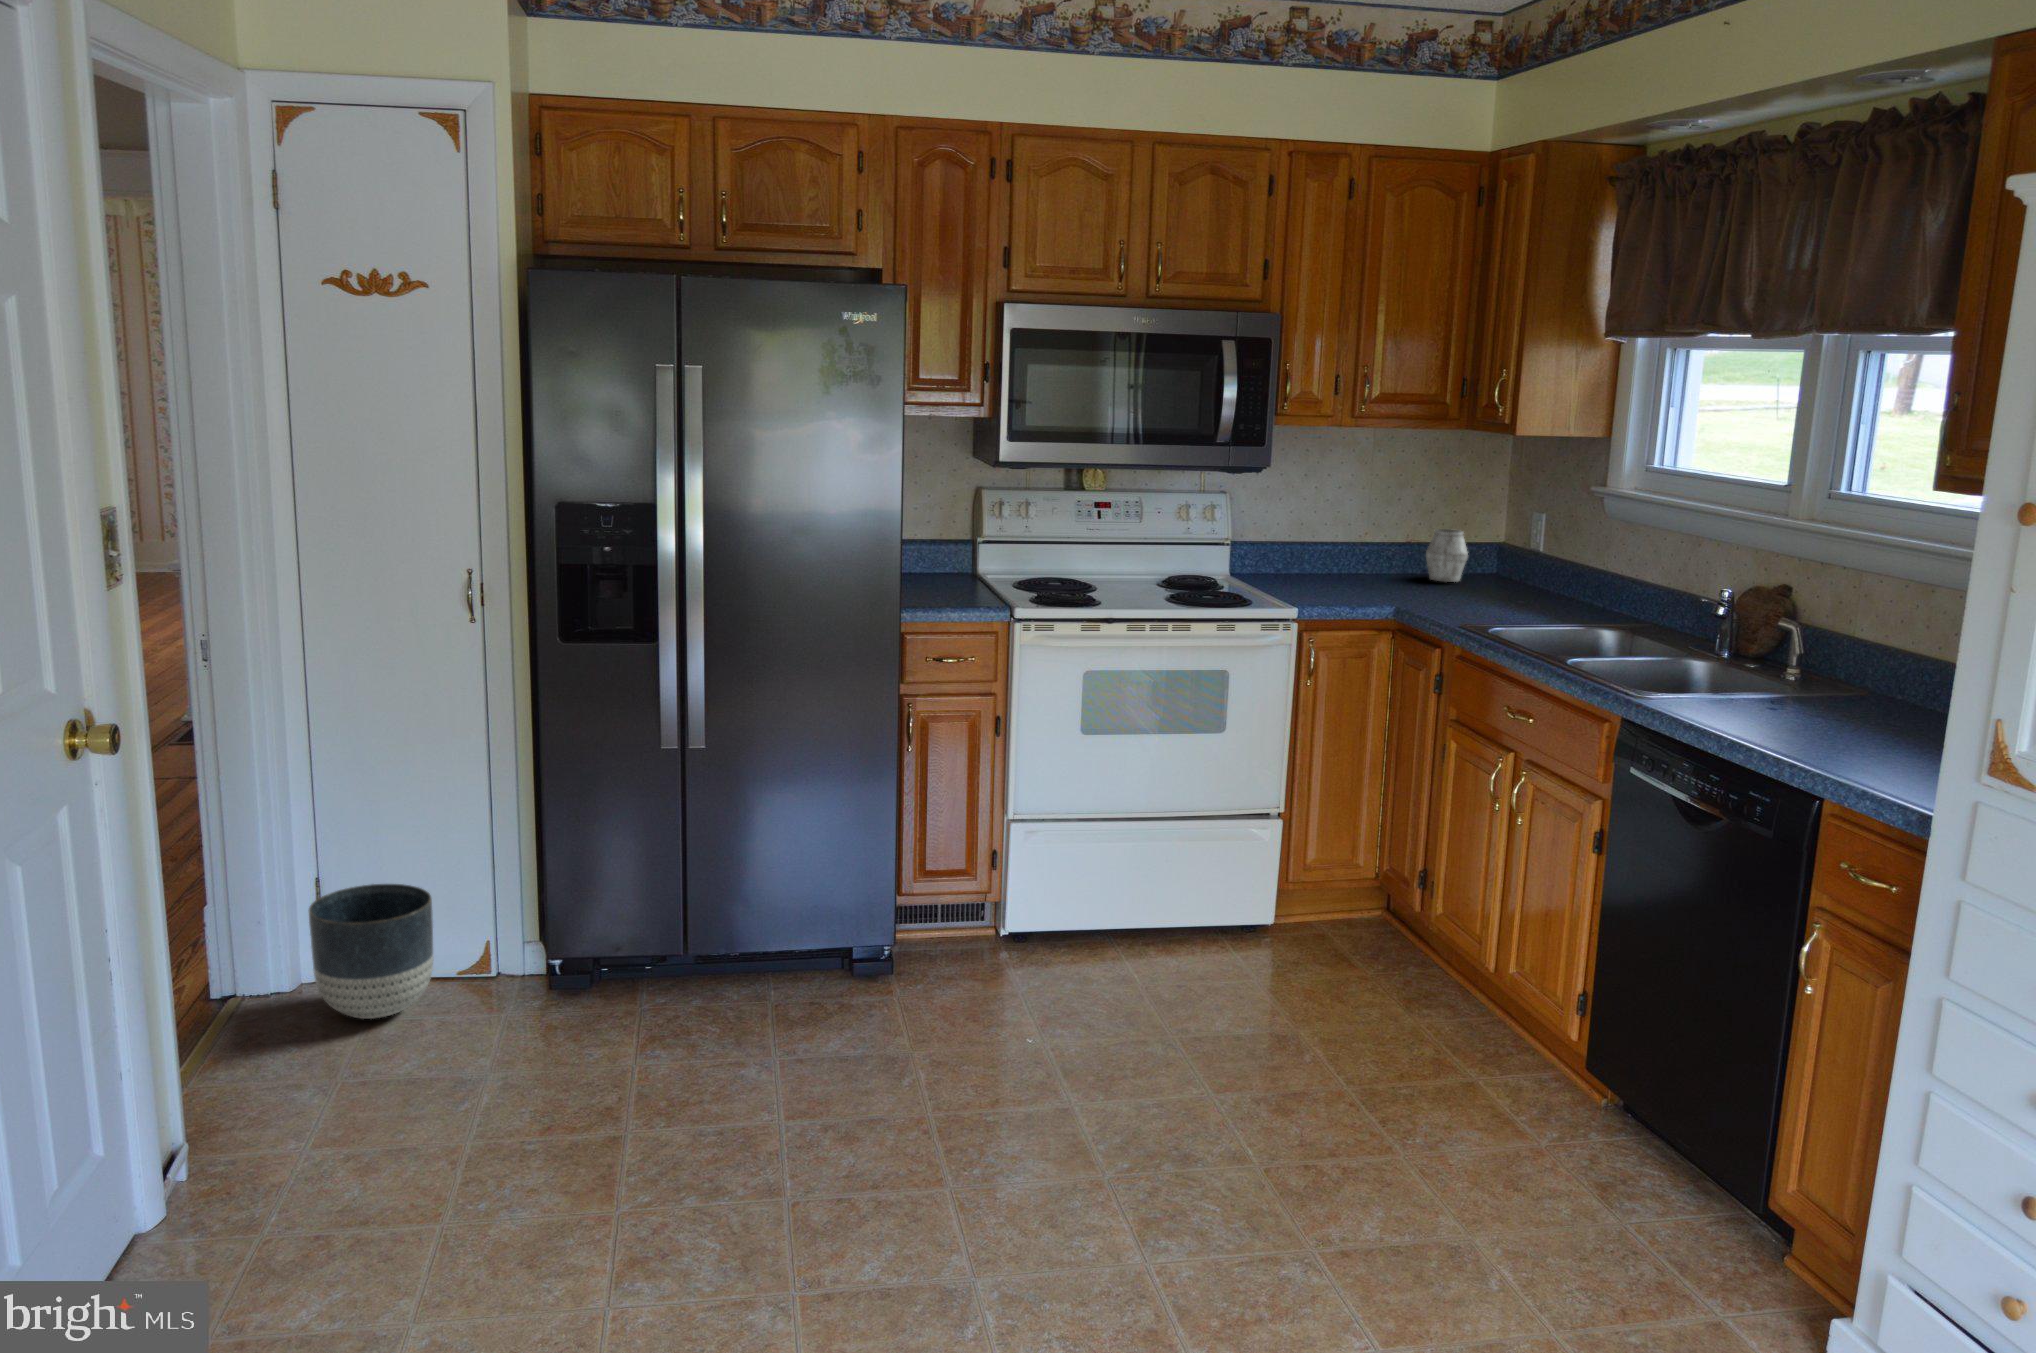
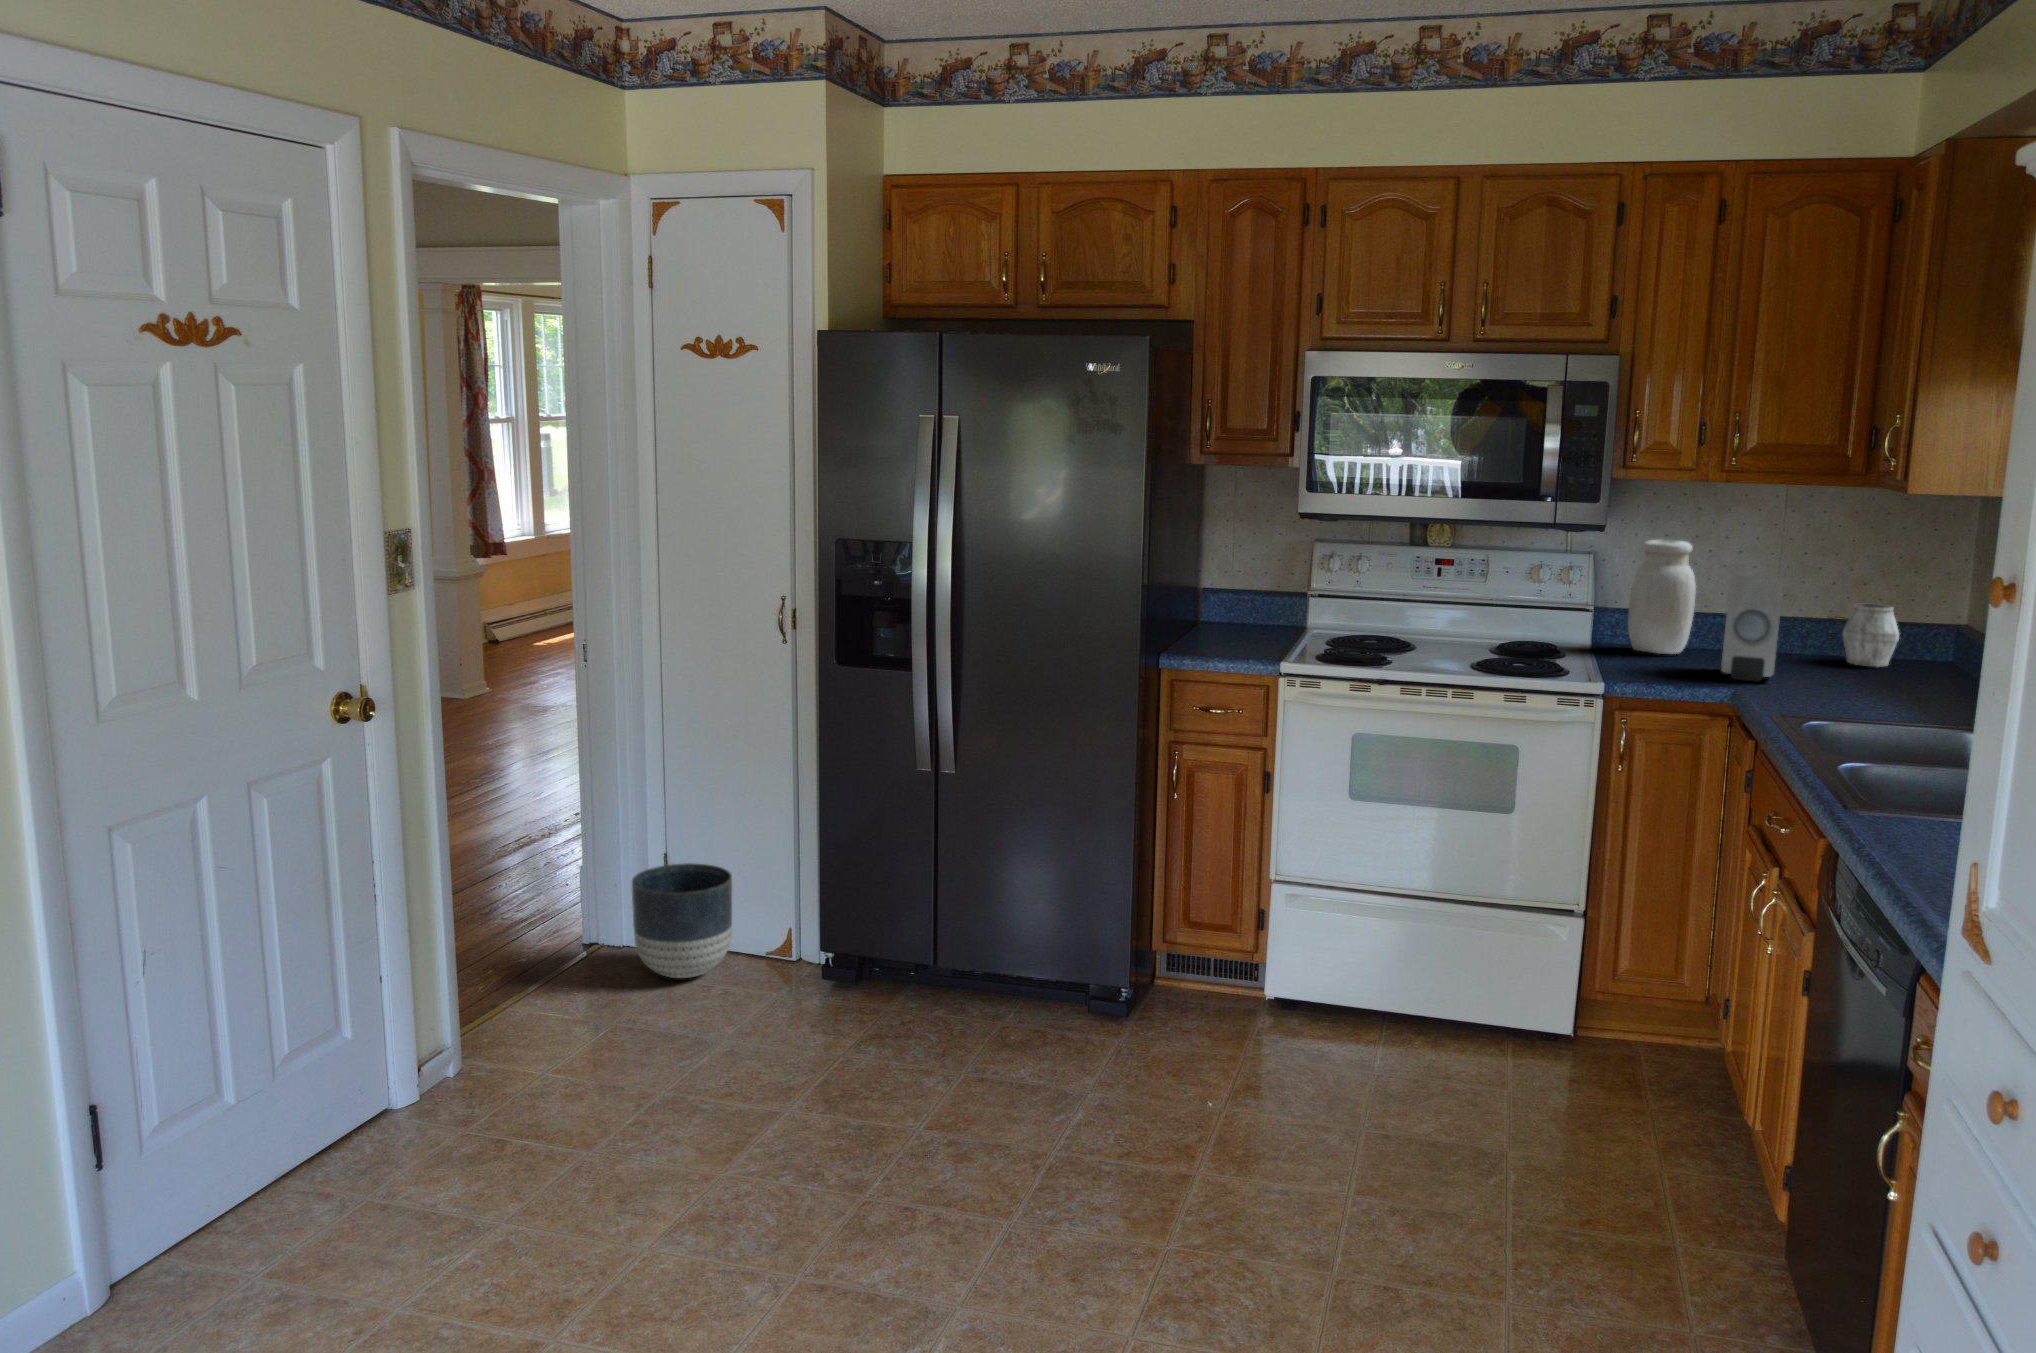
jar: none [1263,479,1319,580] -> present [1628,540,1696,654]
soap dispenser: none [1357,510,1413,601] -> present [1721,575,1784,681]

